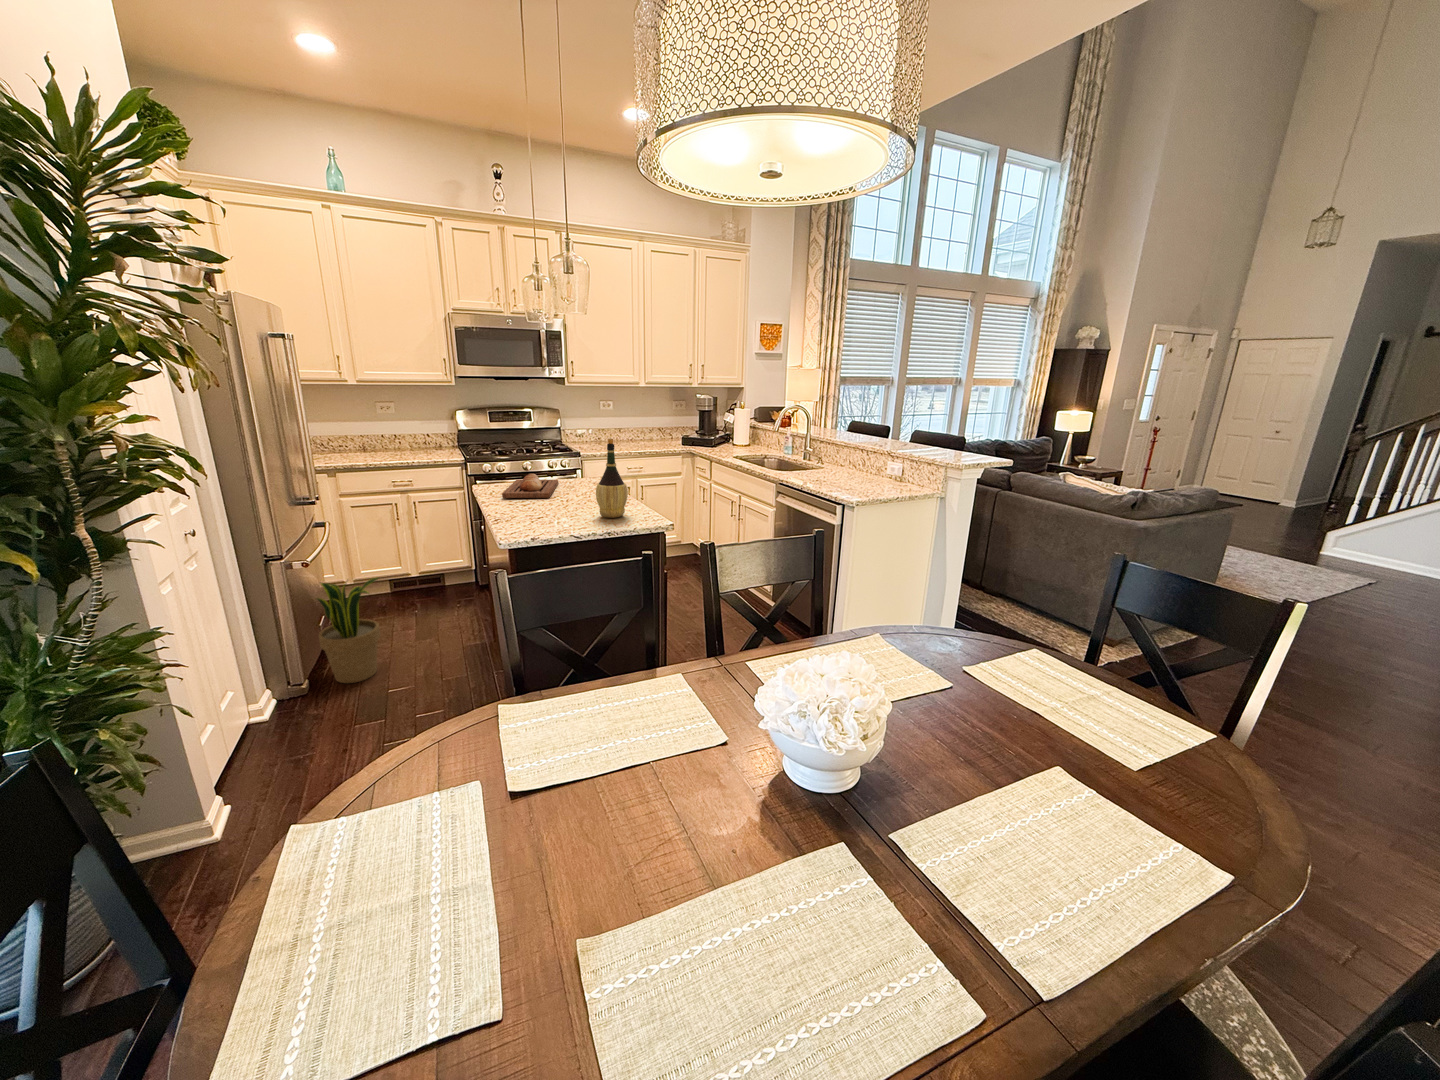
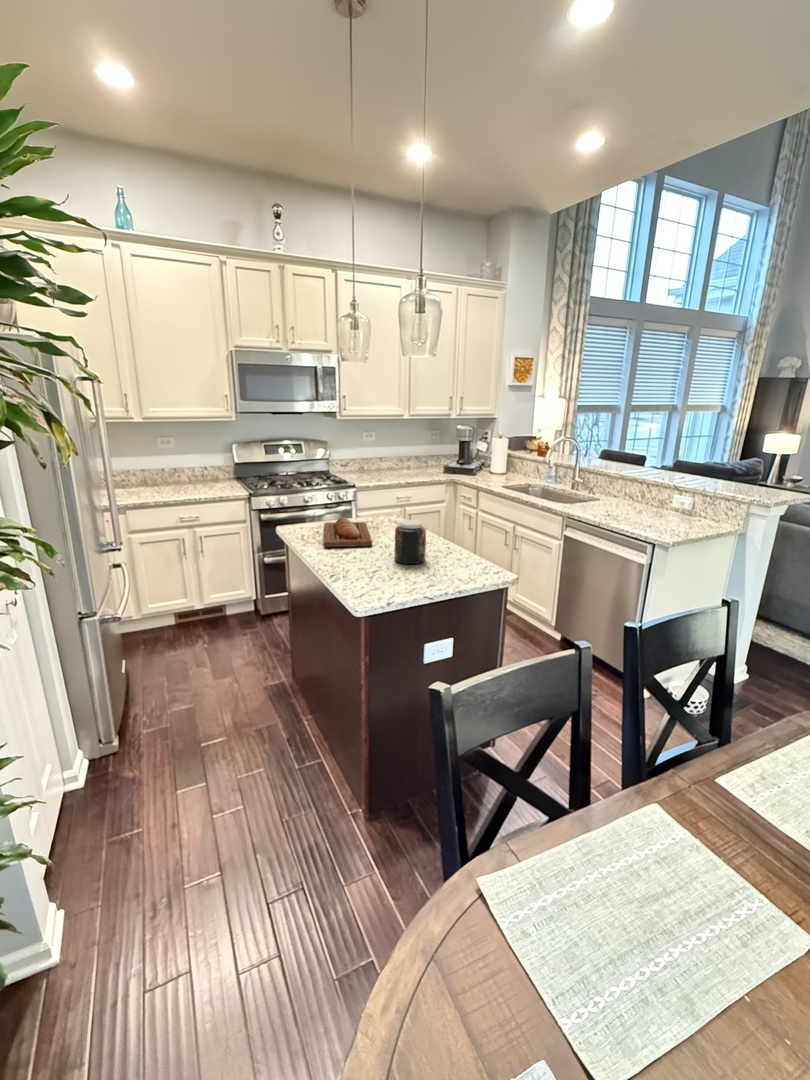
wine bottle: present [596,438,628,518] -> none [442,490,476,574]
jar: none [560,470,591,511] -> present [395,520,426,564]
potted plant: present [317,578,380,683] -> none [124,624,188,733]

